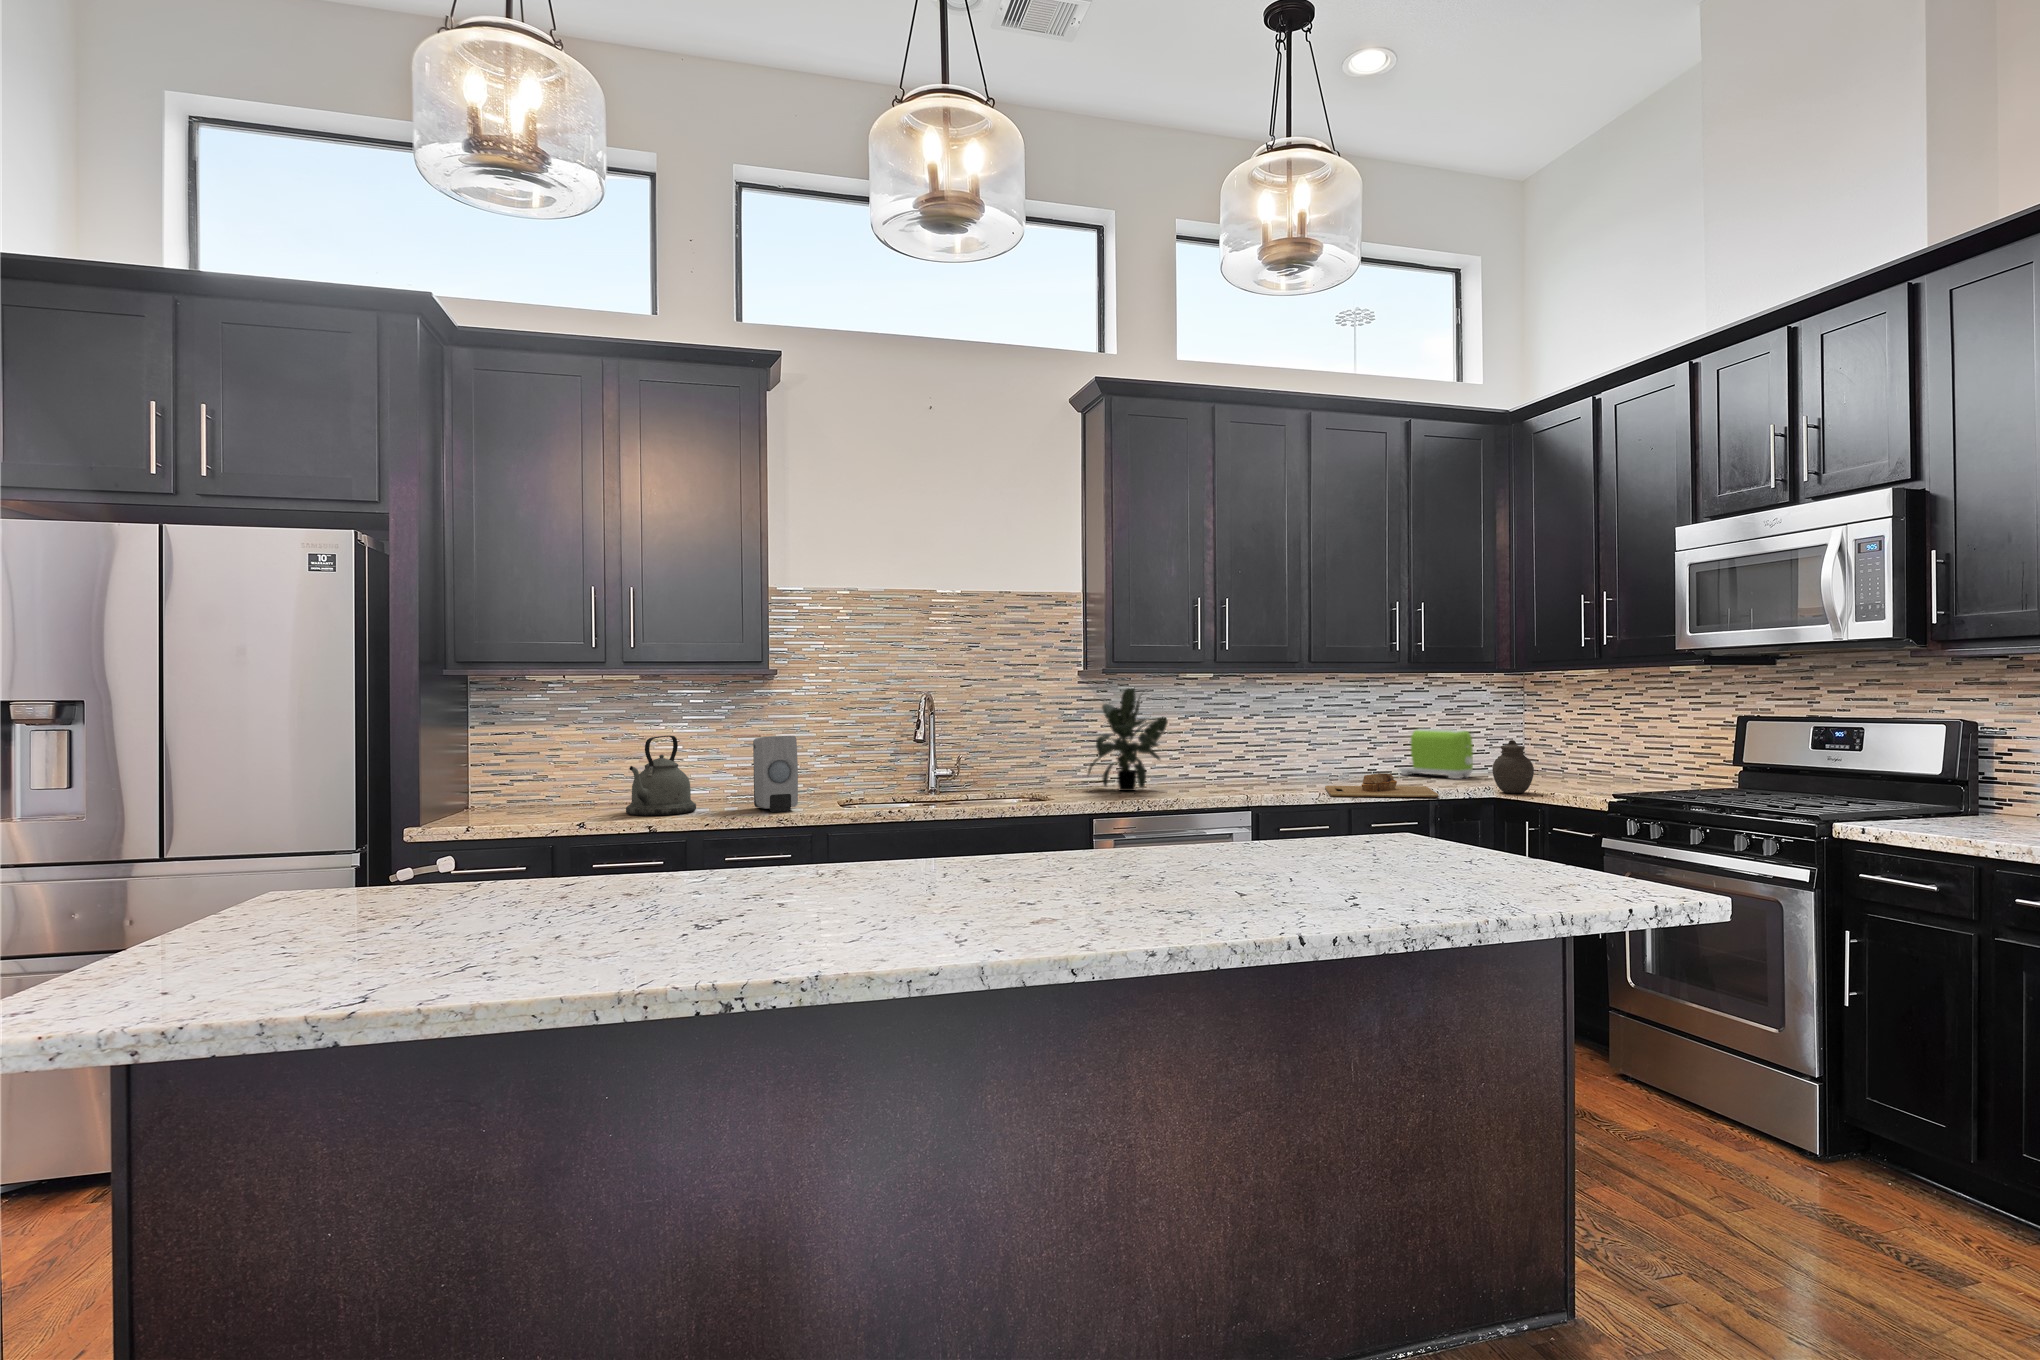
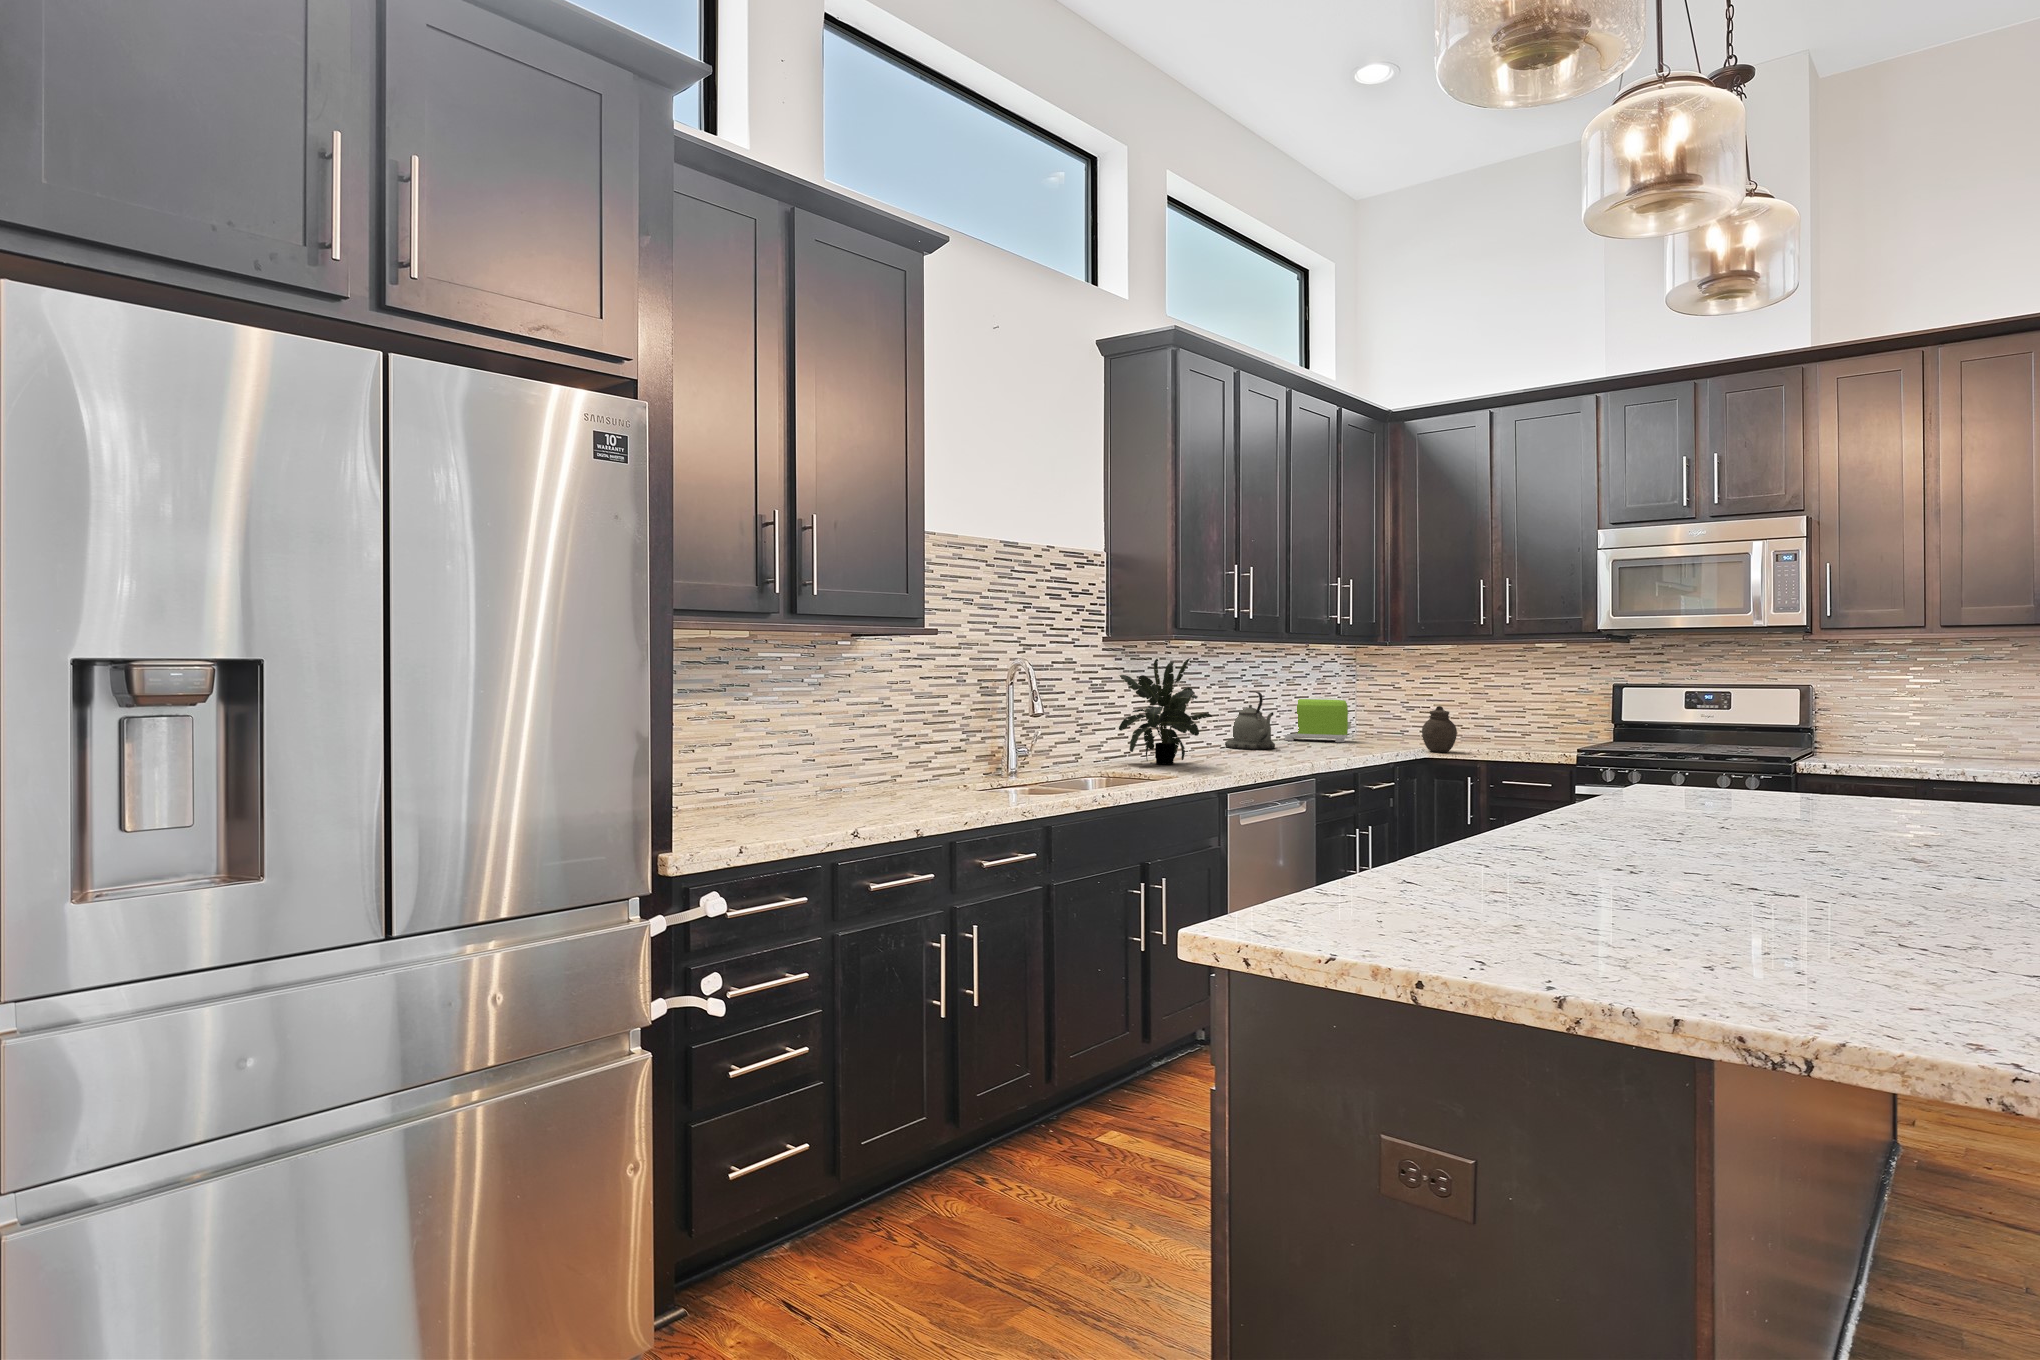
kettle: present [626,736,696,815] -> present [1225,691,1275,749]
soap dispenser: present [753,736,798,812] -> none [914,713,988,805]
cutting board: present [1325,773,1439,797] -> none [1301,738,1420,761]

